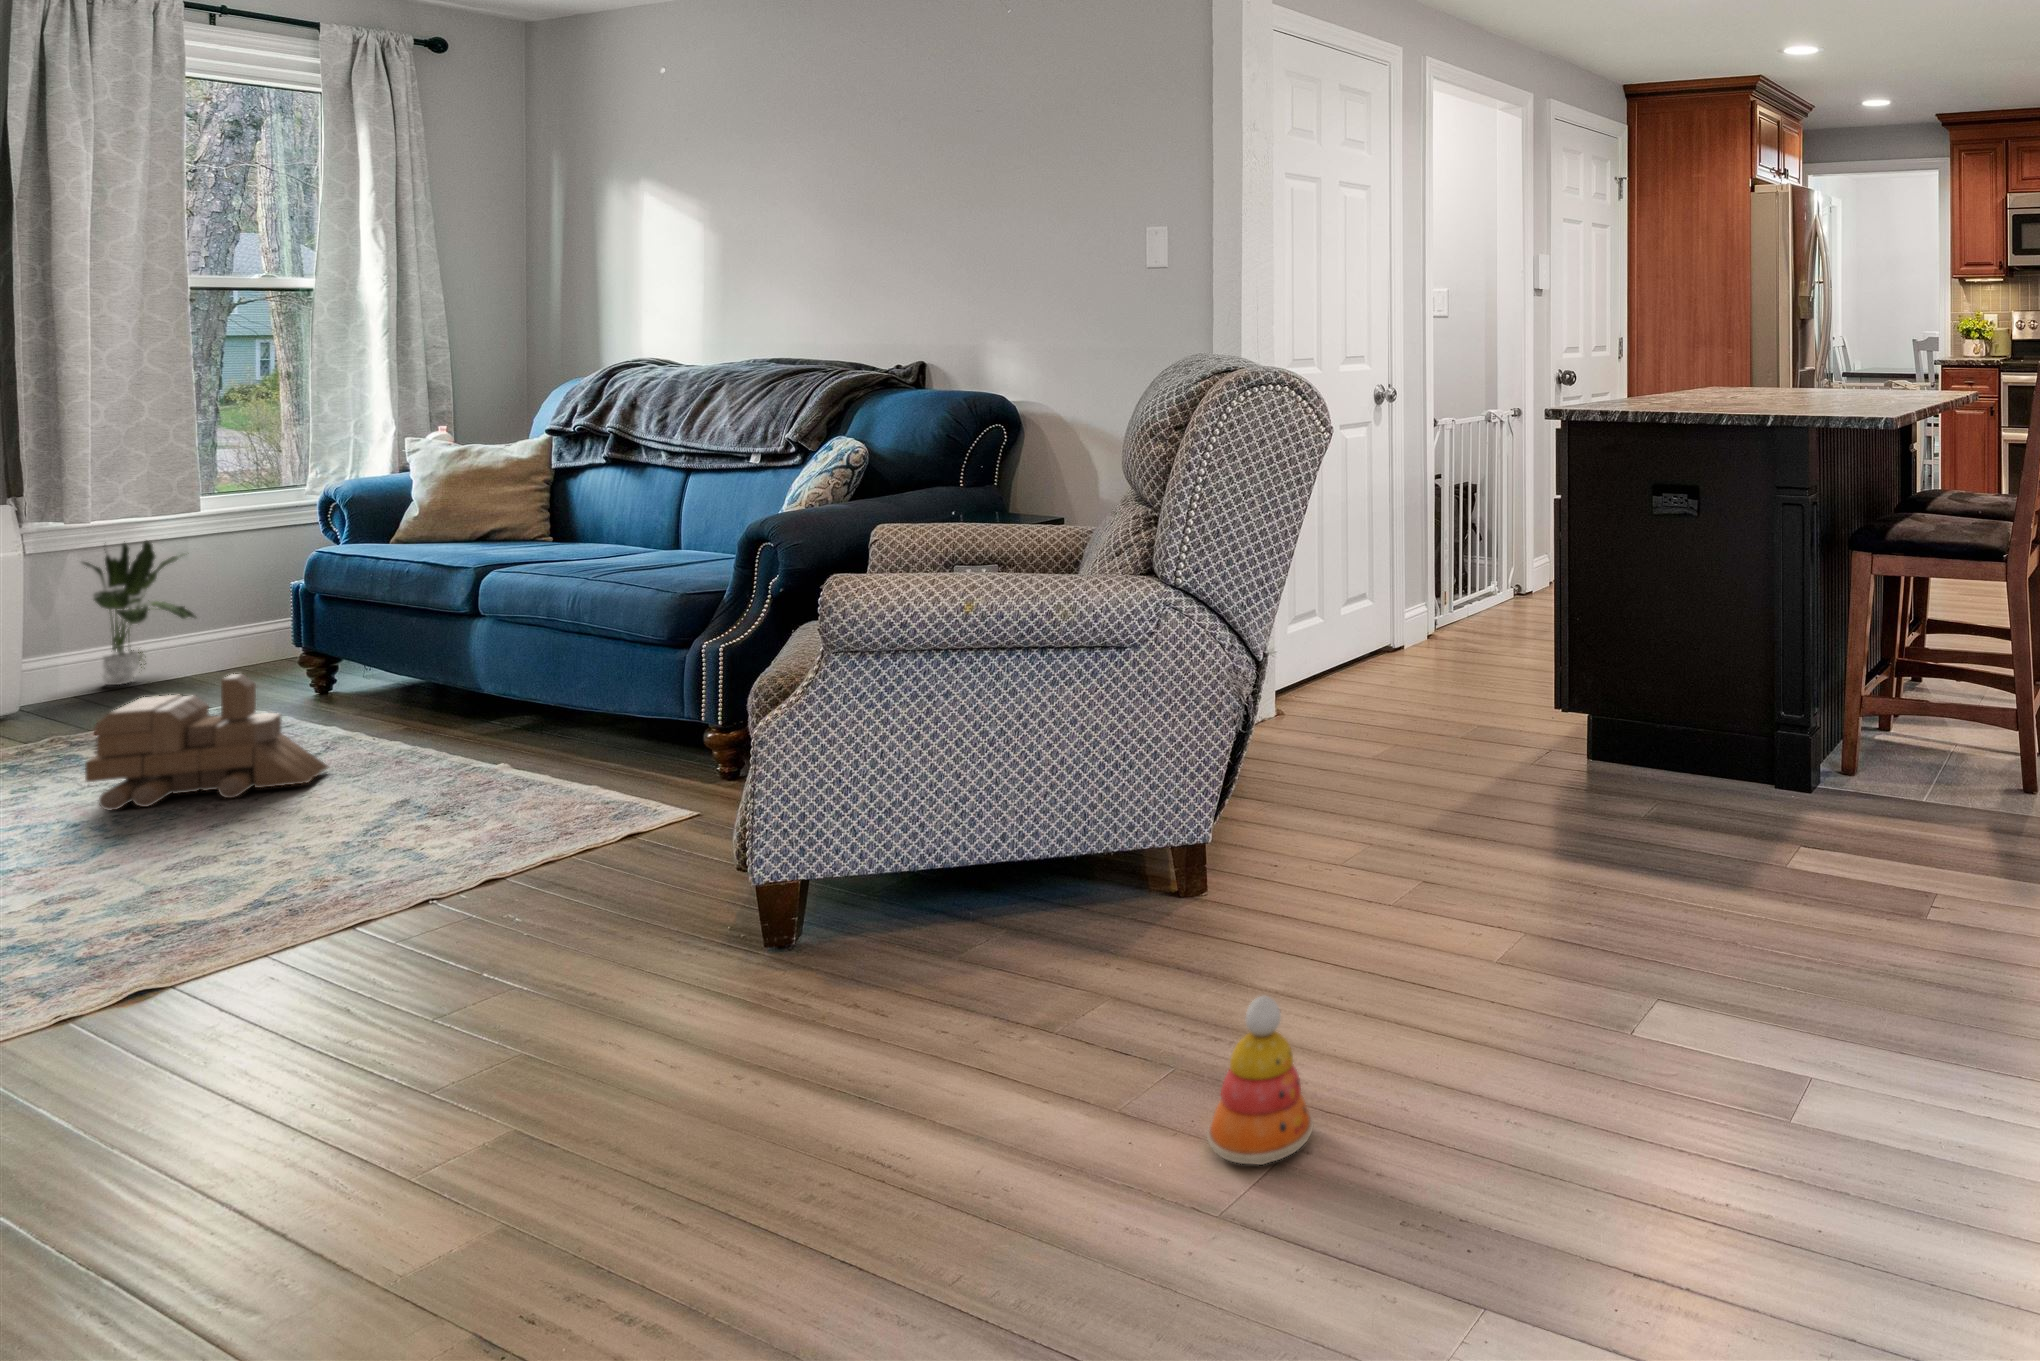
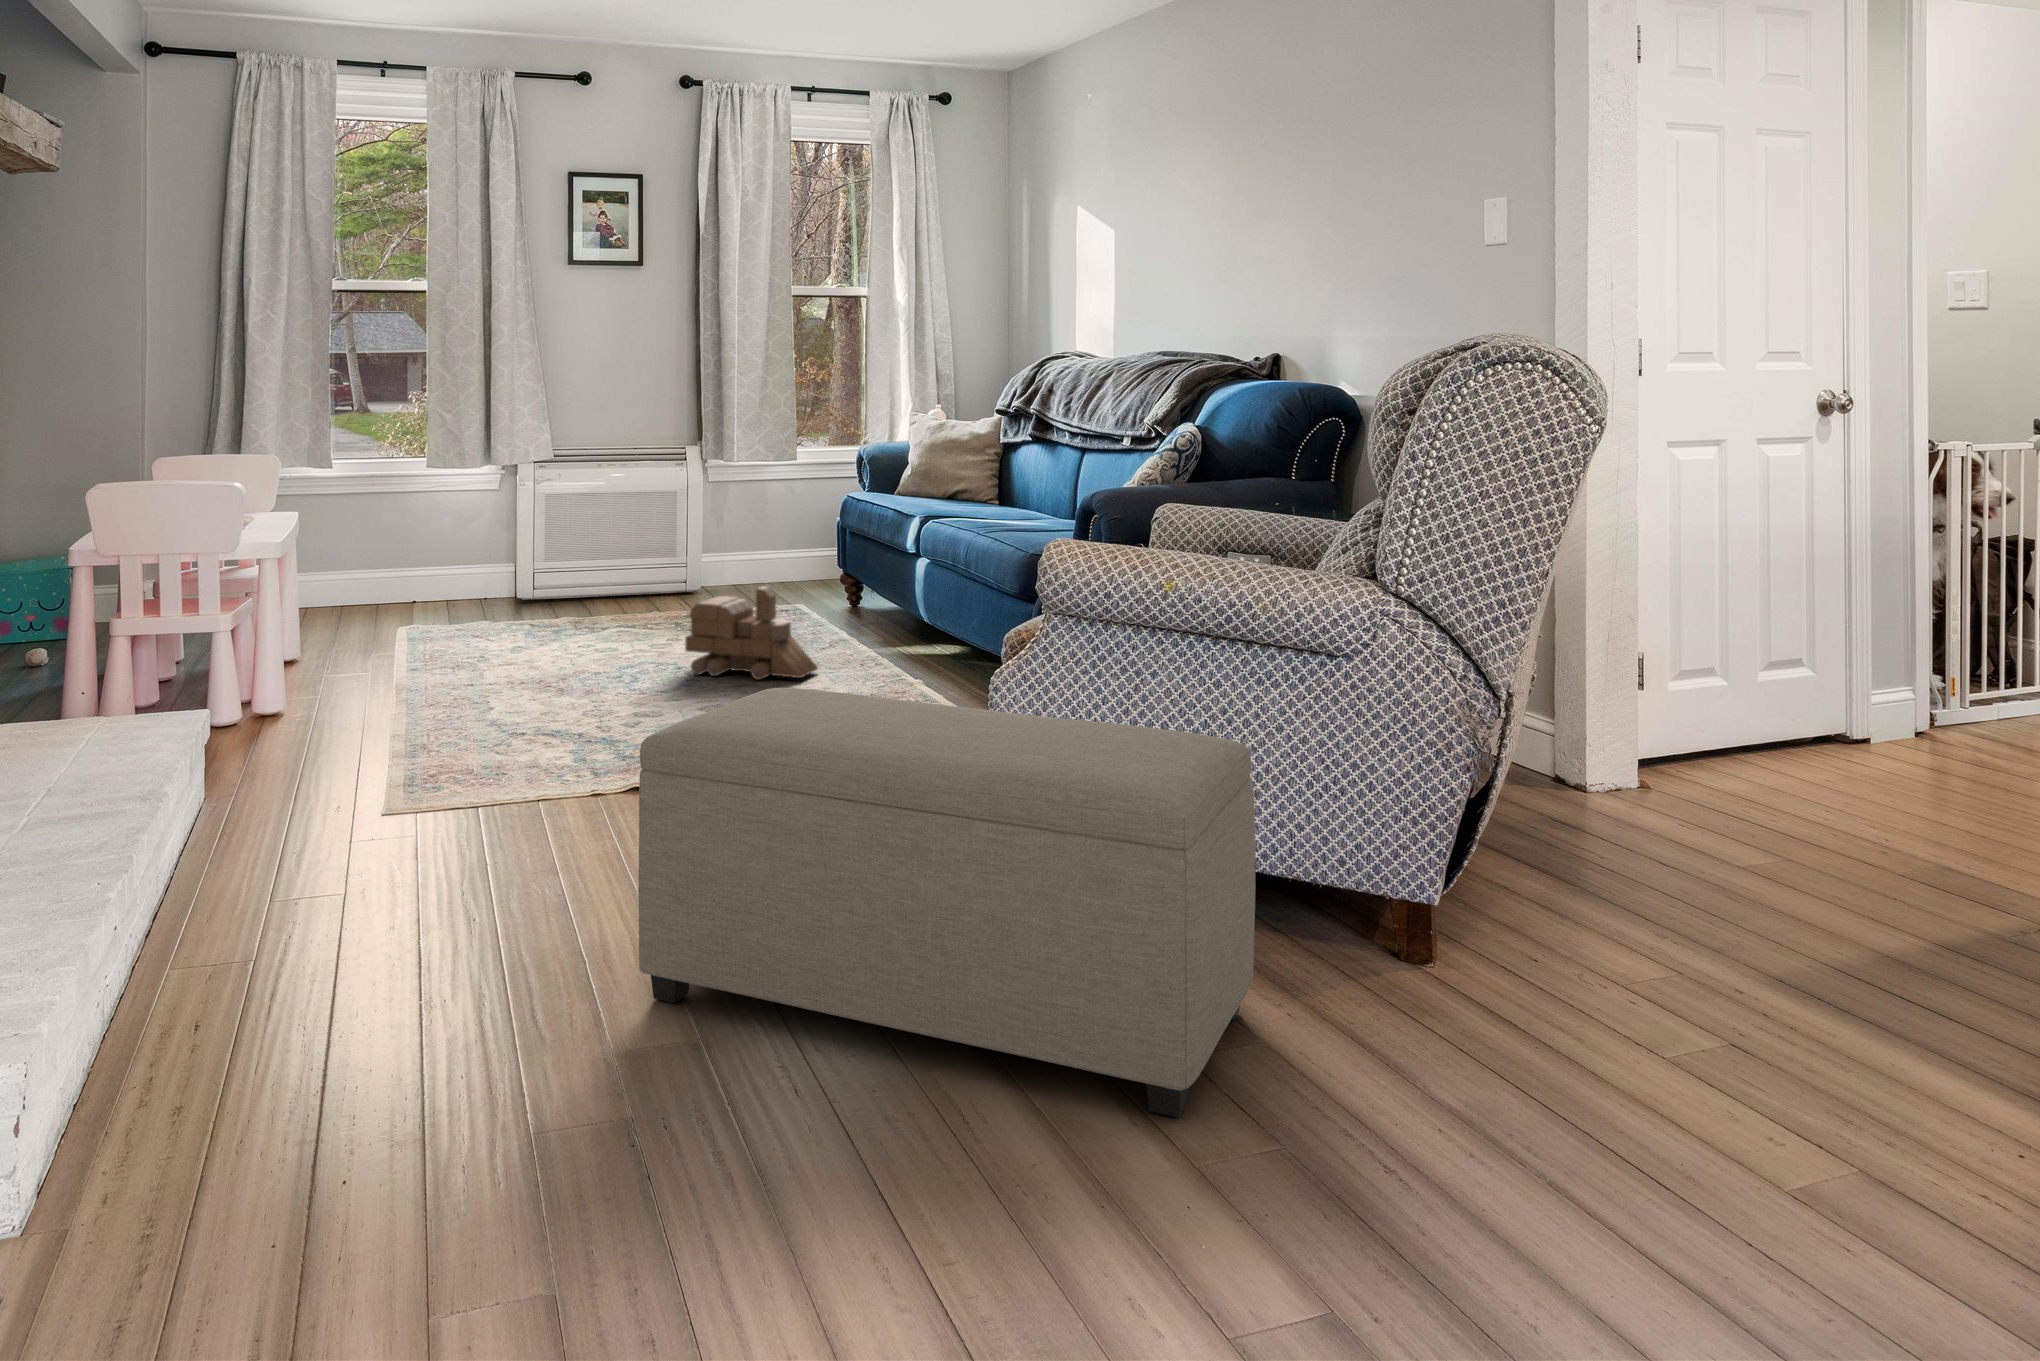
potted plant: present [83,540,196,685] -> none [720,481,791,591]
ottoman: none [337,742,1100,1222] -> present [638,688,1255,1118]
stacking toy: present [1207,996,1313,1165] -> none [1270,1065,1398,1264]

